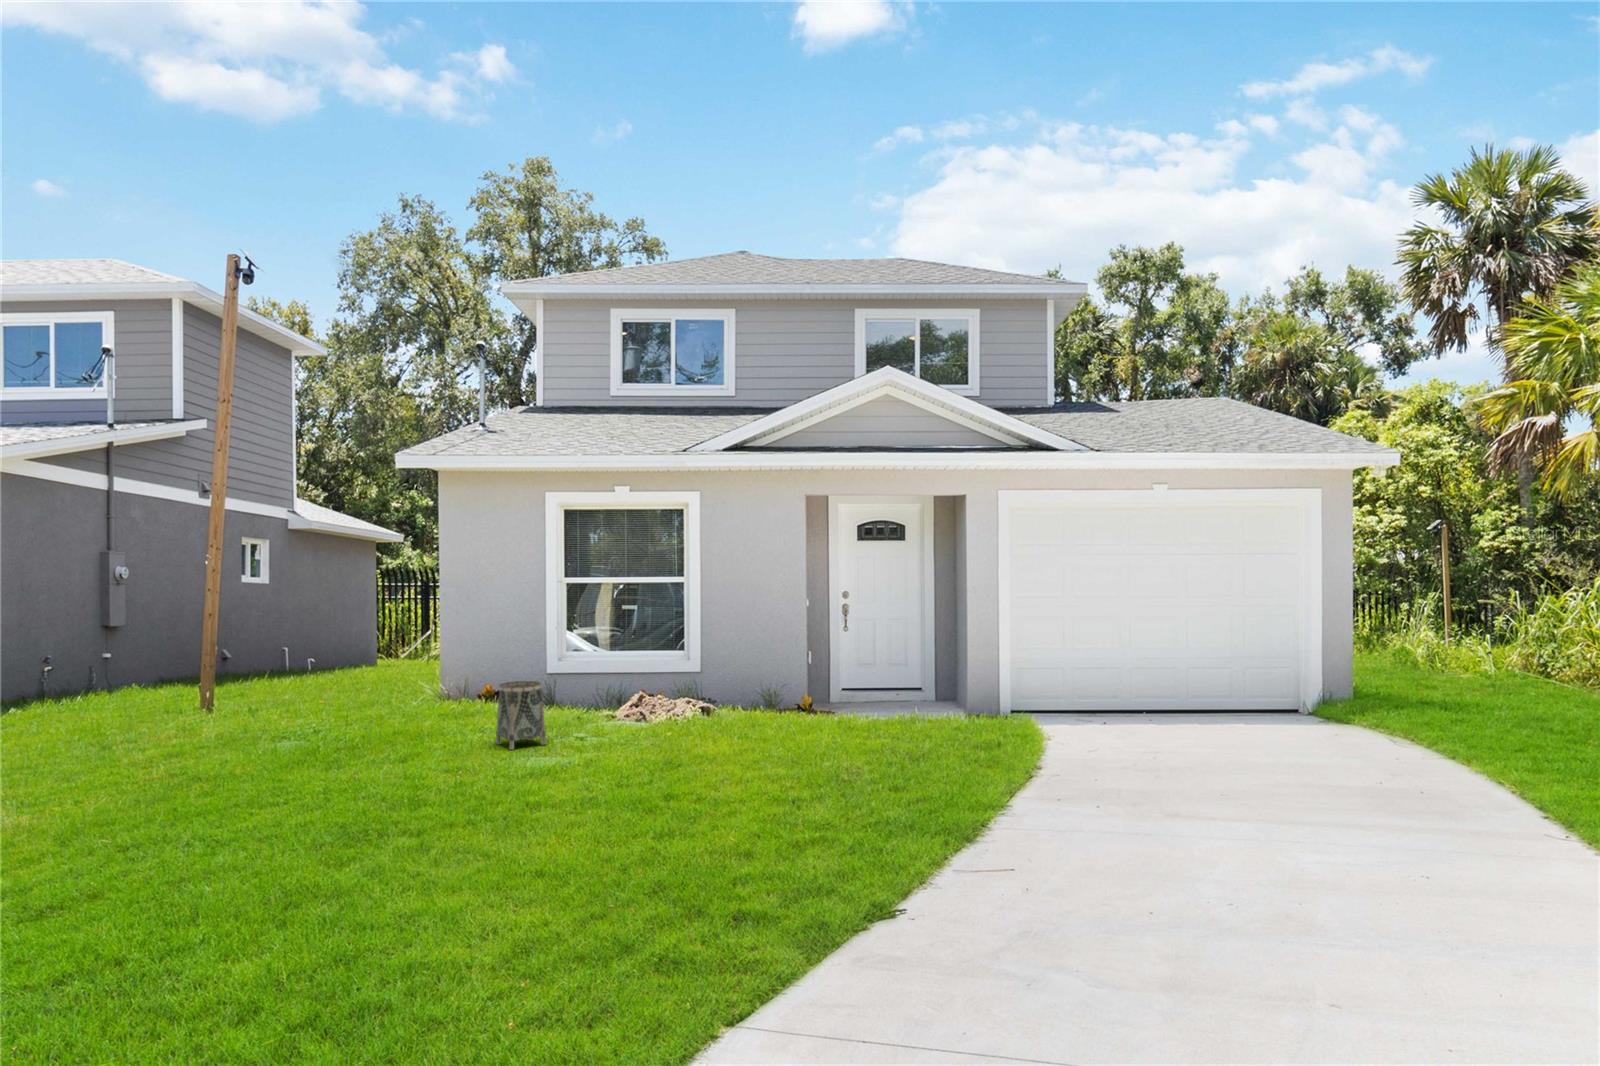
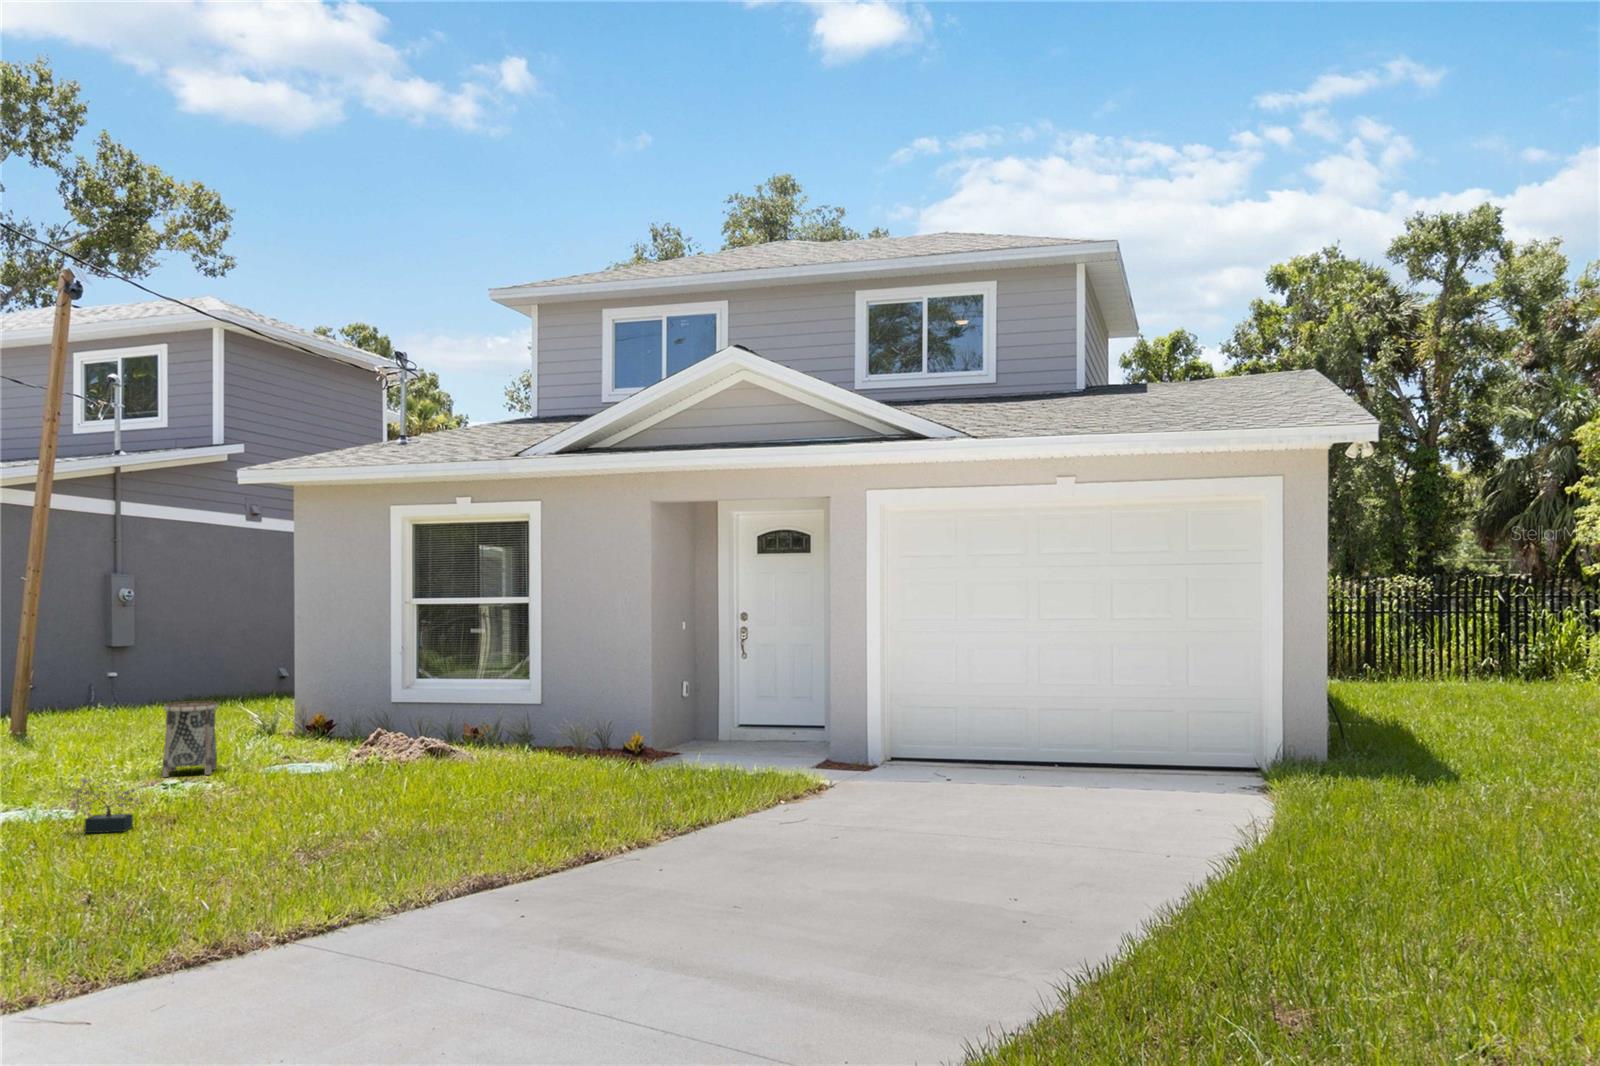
decorative plant: none [596,755,649,801] -> present [73,779,140,833]

